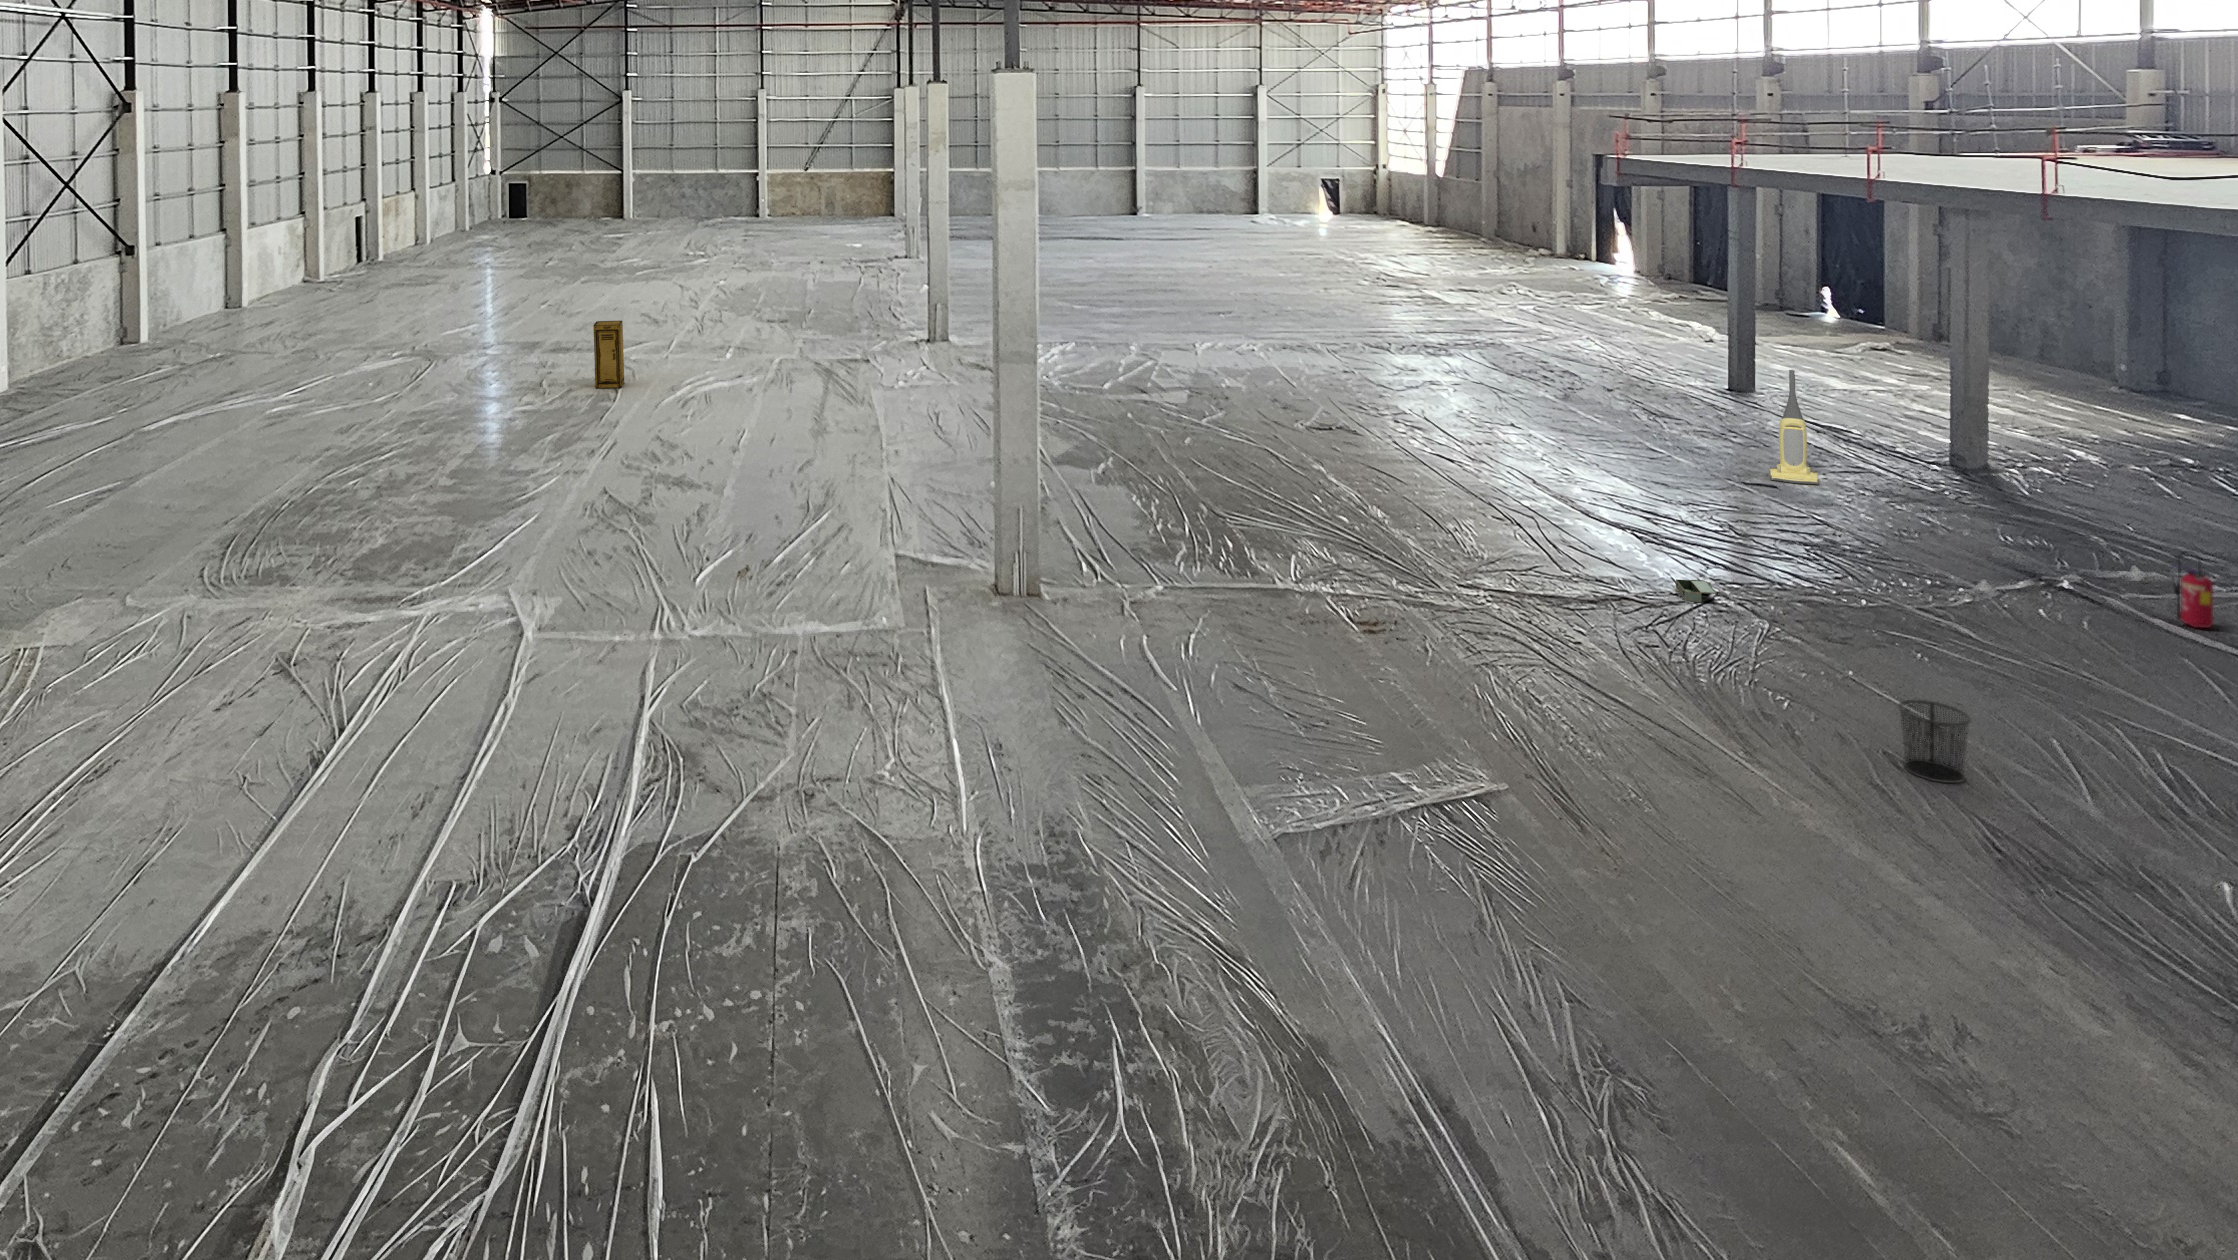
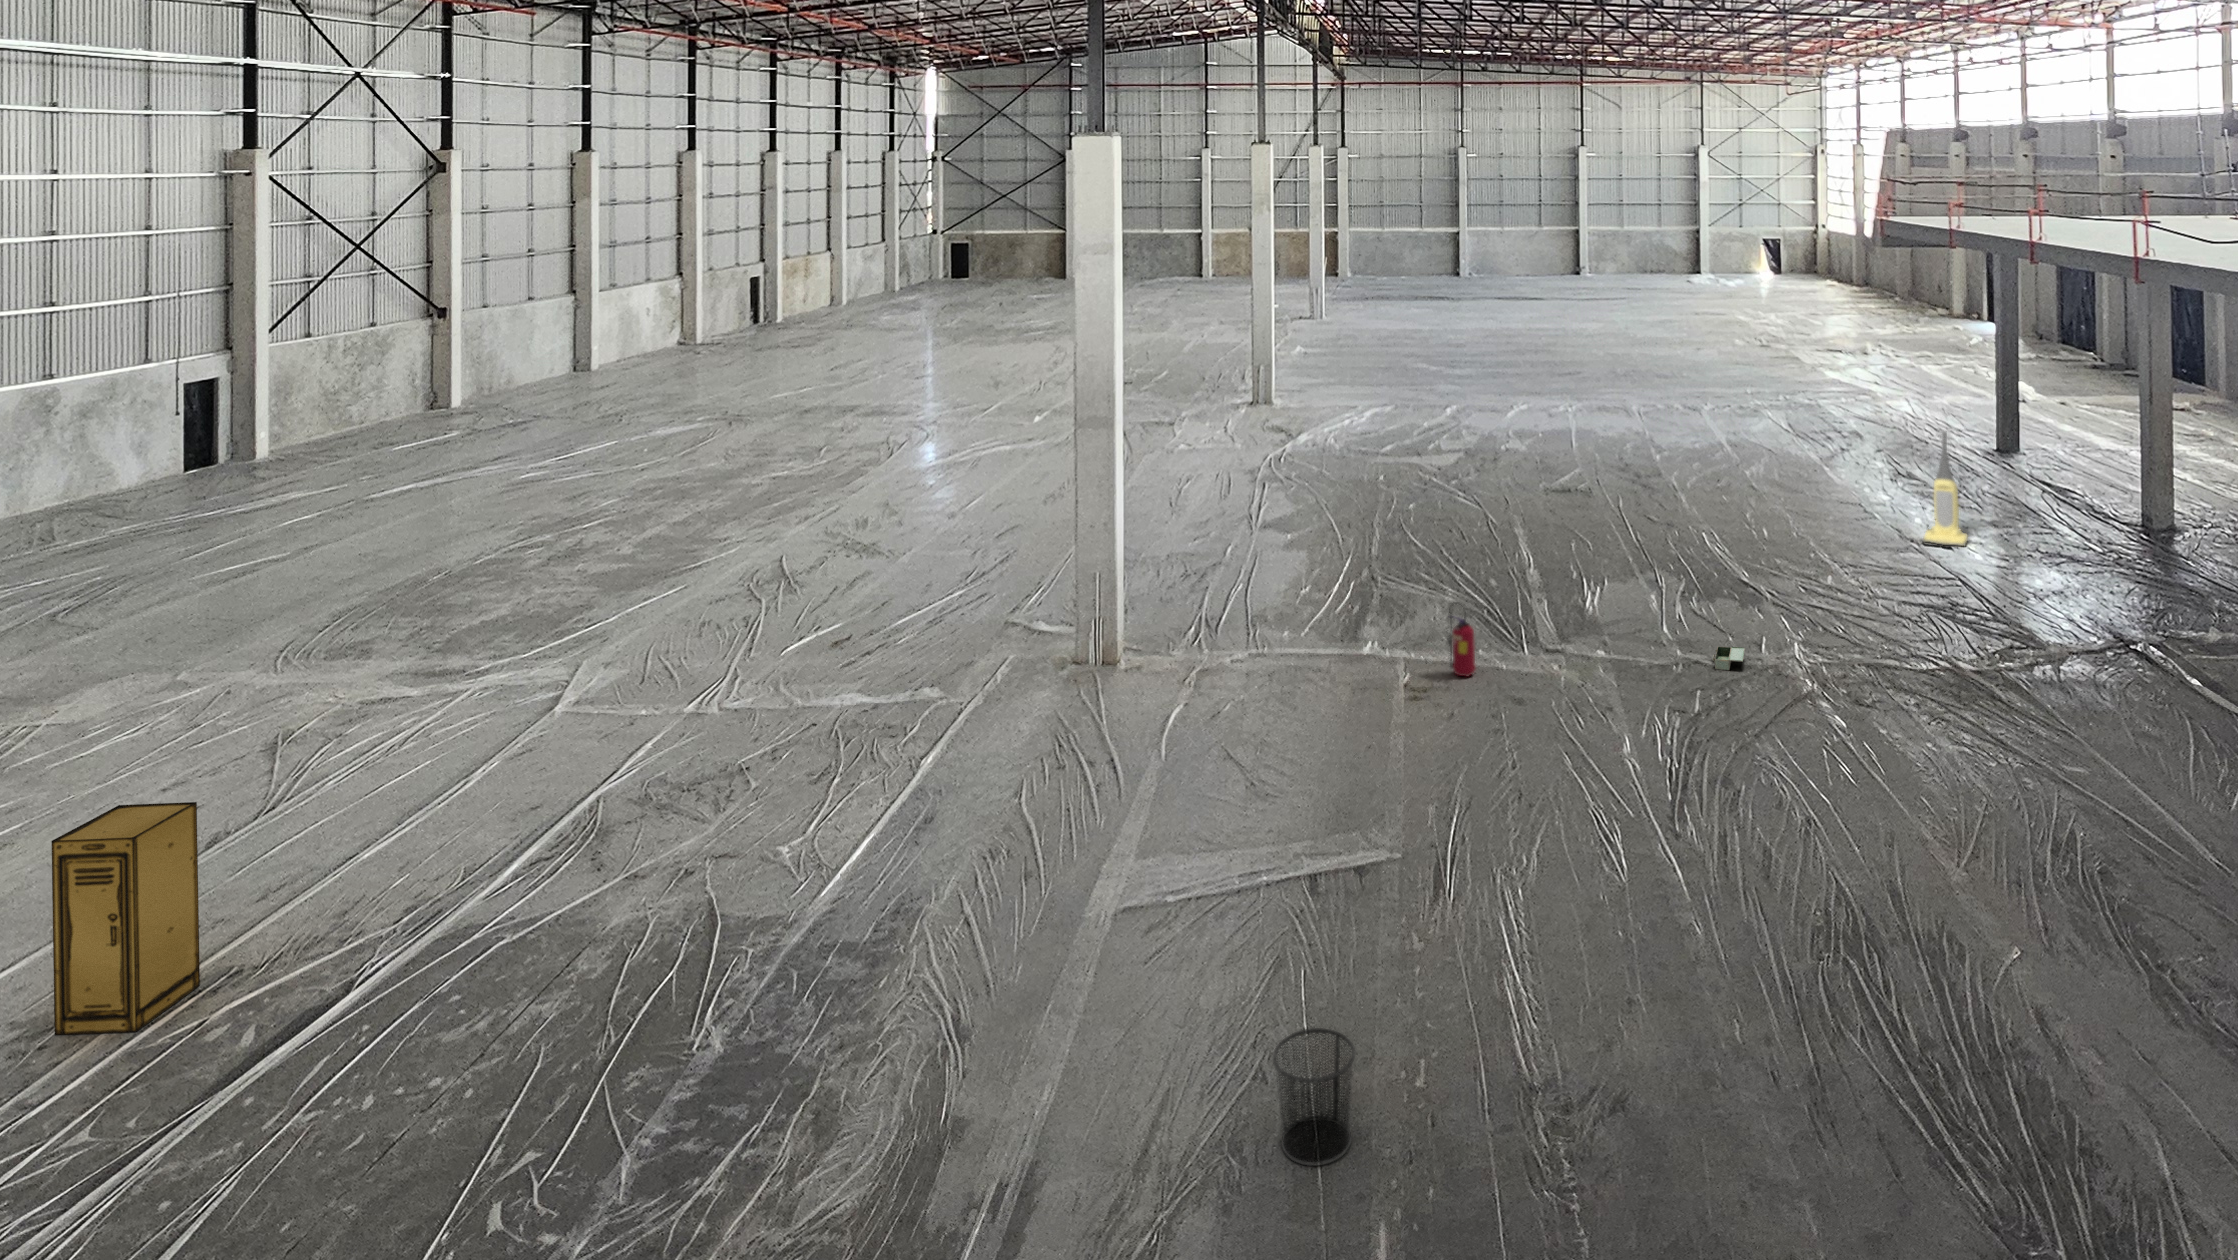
storage cabinet: present [593,321,624,389] -> present [51,802,200,1036]
fire extinguisher: present [2174,563,2213,628] -> present [1448,606,1475,677]
waste bin: present [1898,700,1971,783] -> present [1273,1028,1355,1166]

